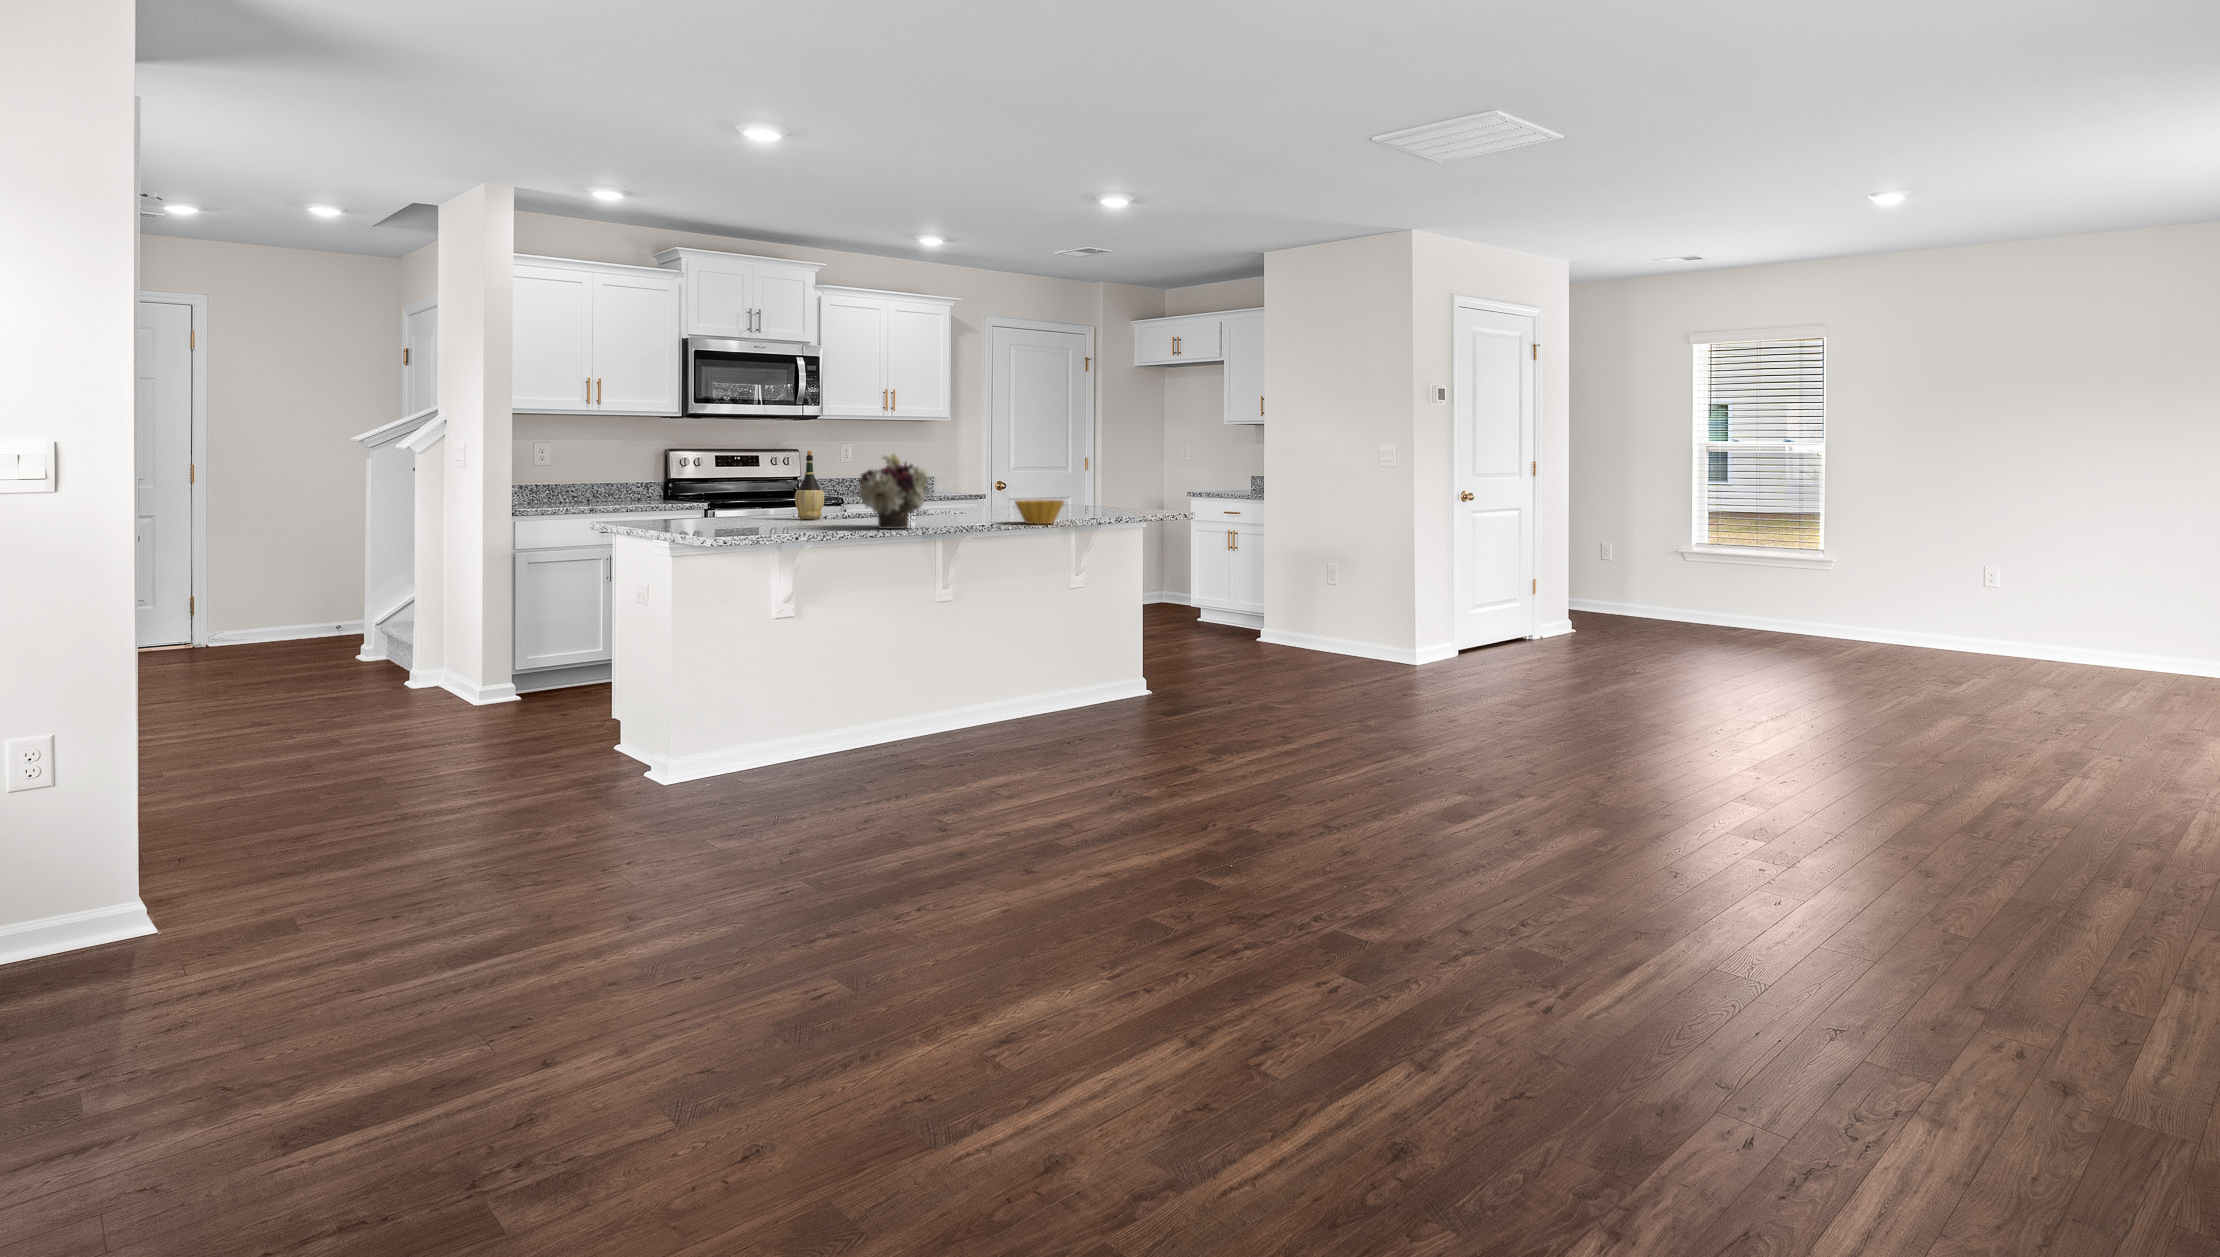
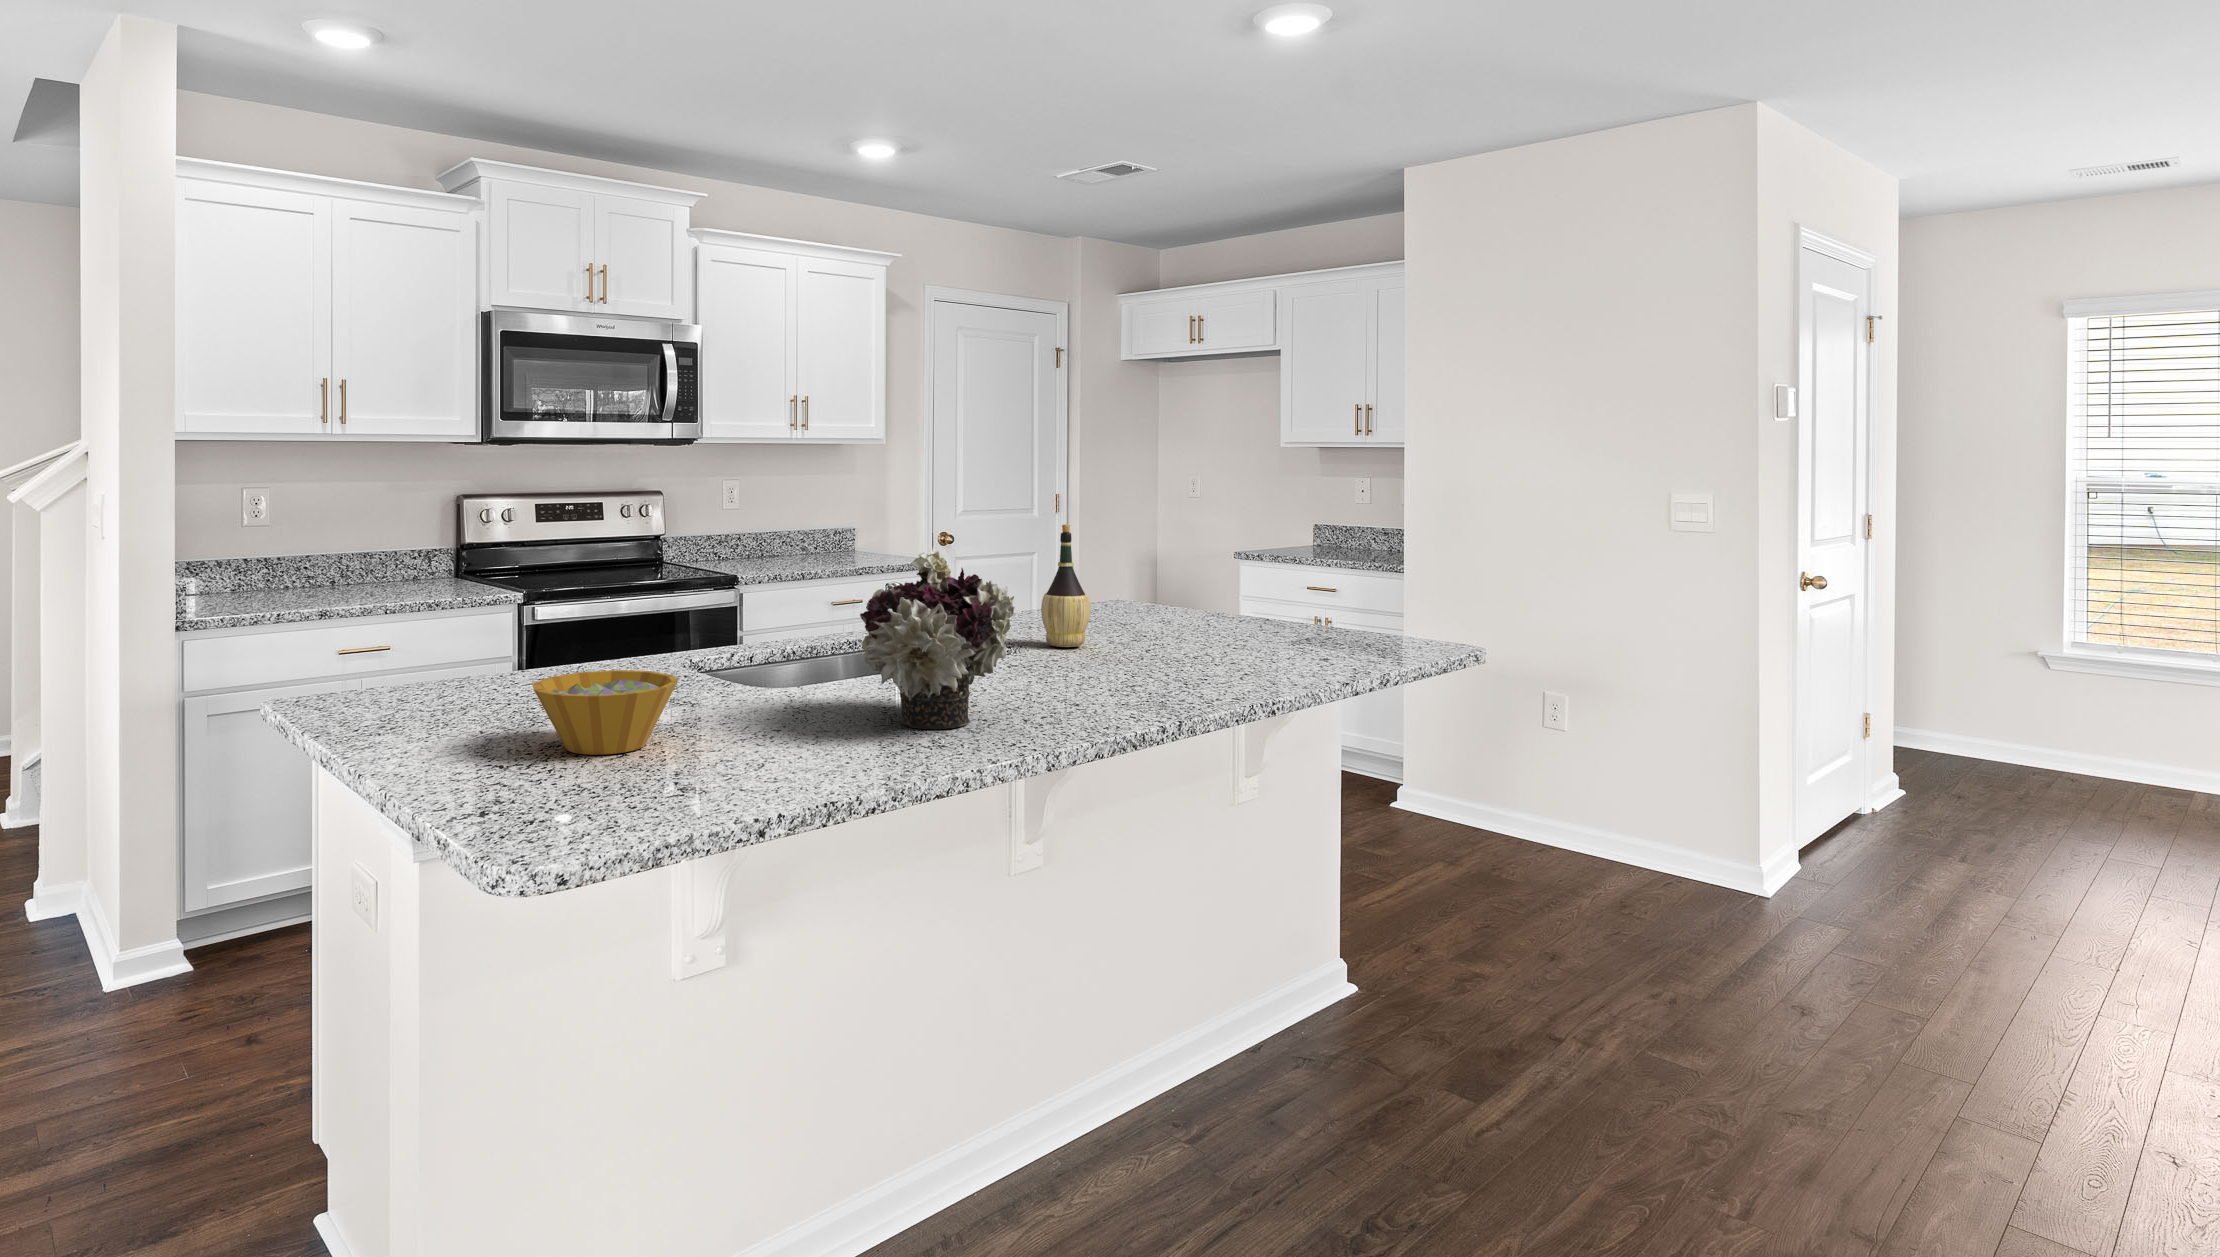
wine bottle: present [795,451,824,519] -> present [1041,524,1090,647]
bowl: present [1015,500,1065,524] -> present [532,670,678,755]

